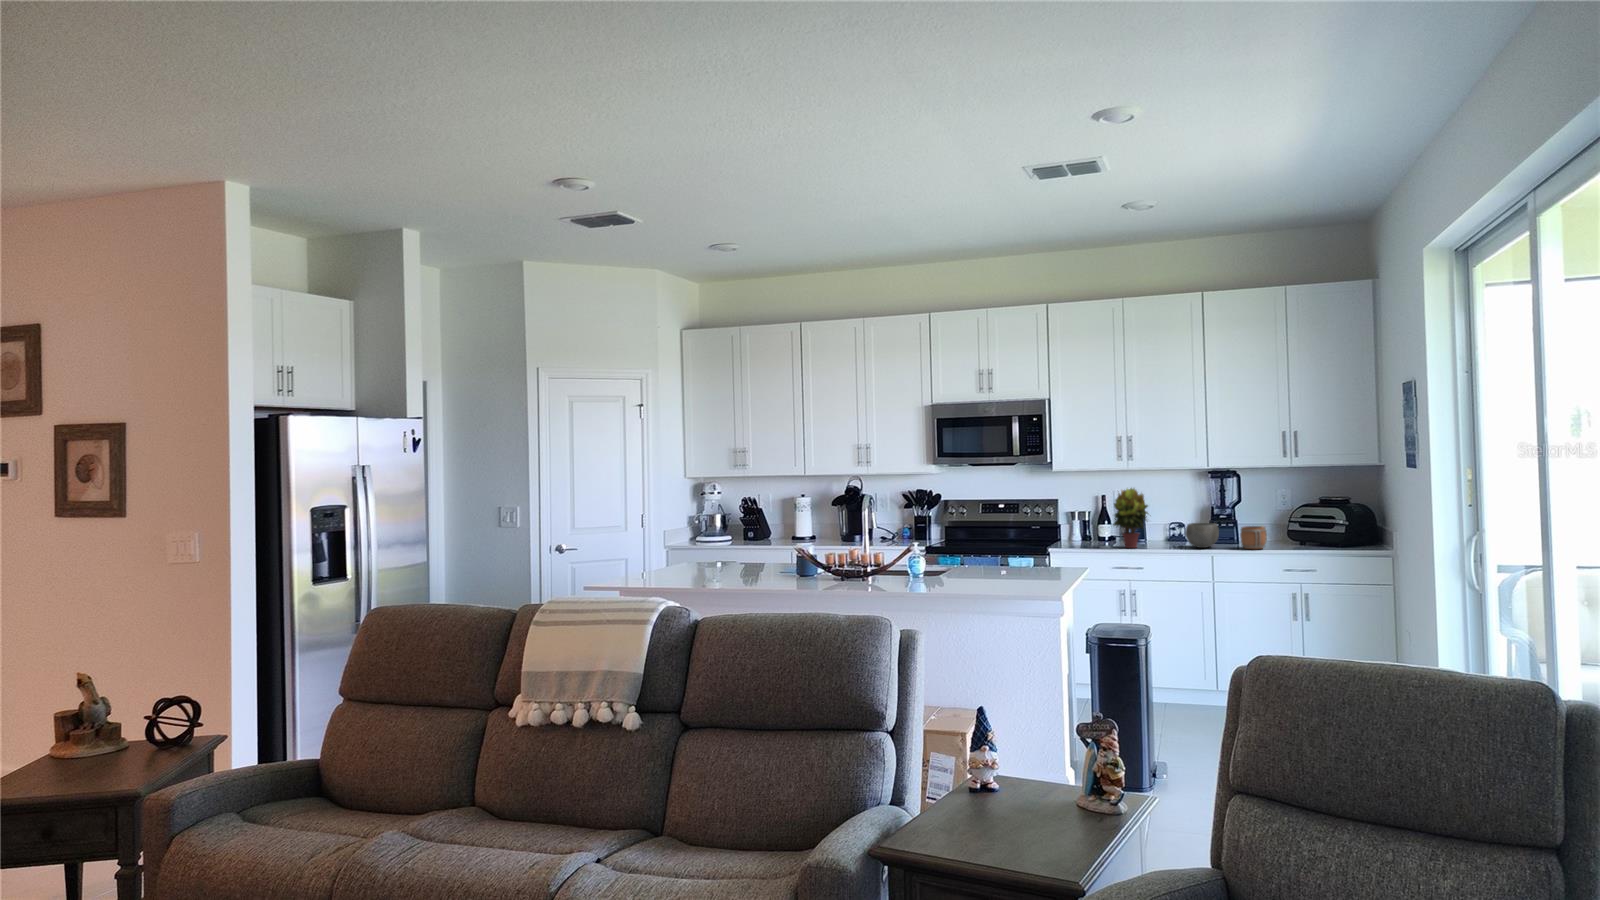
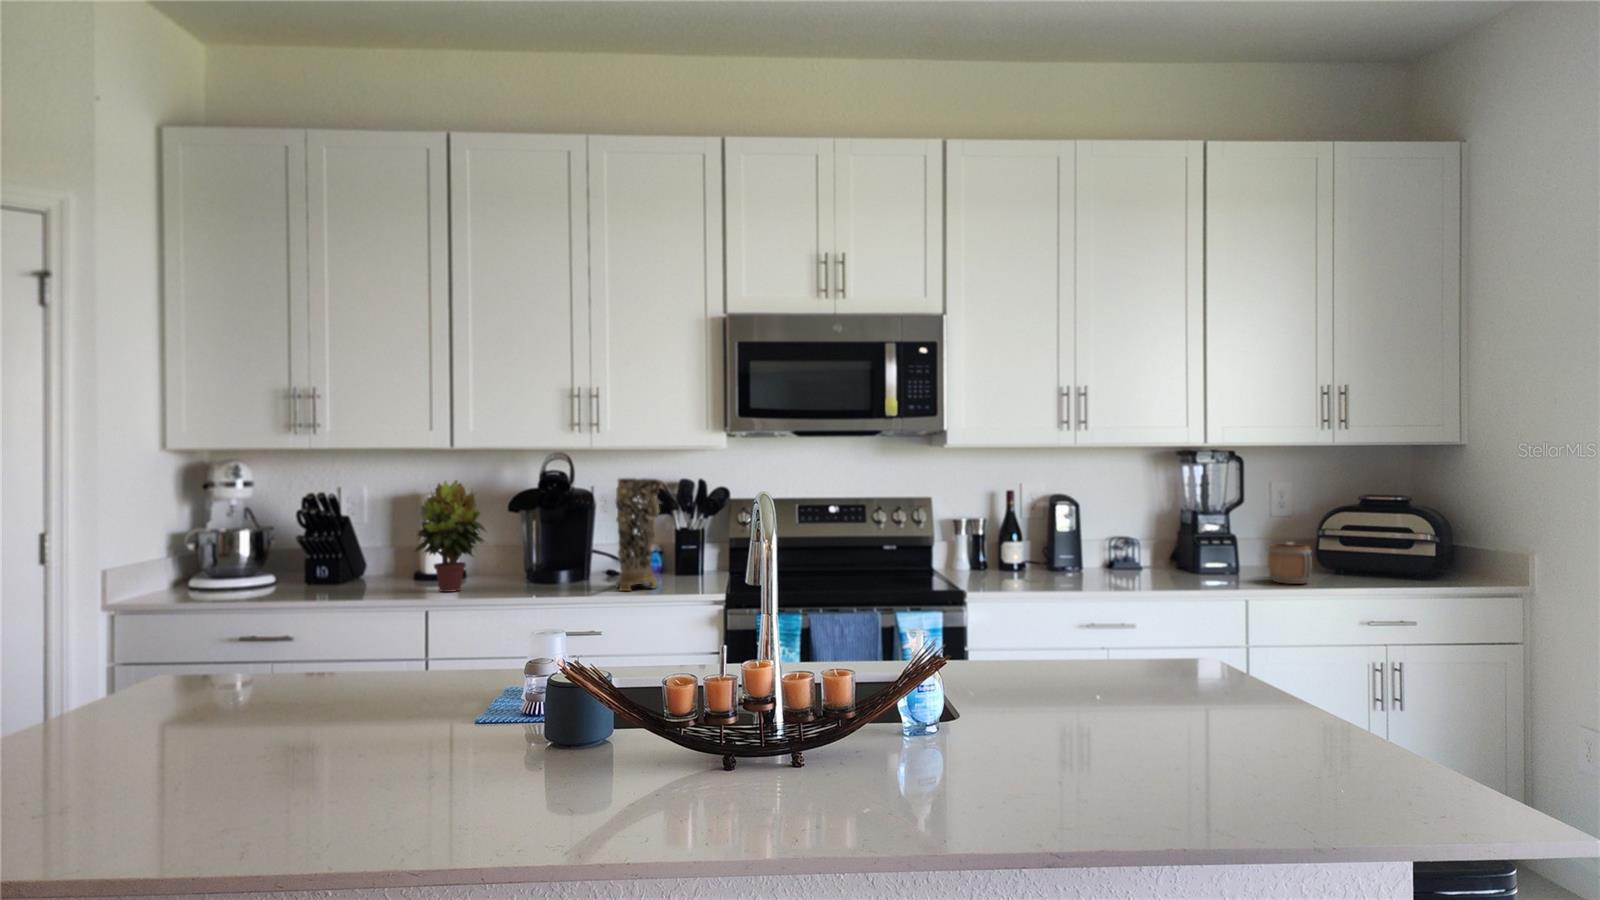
potted plant: present [1113,488,1148,548] -> present [416,480,485,592]
decorative vase: none [877,490,900,546] -> present [616,478,662,591]
ceramic bowl: present [1185,523,1219,548] -> none [1177,539,1235,582]

